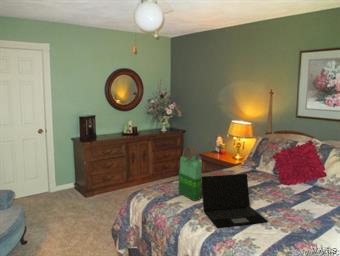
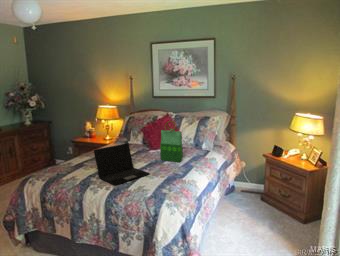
tote bag: present [178,146,202,201] -> present [160,121,183,162]

